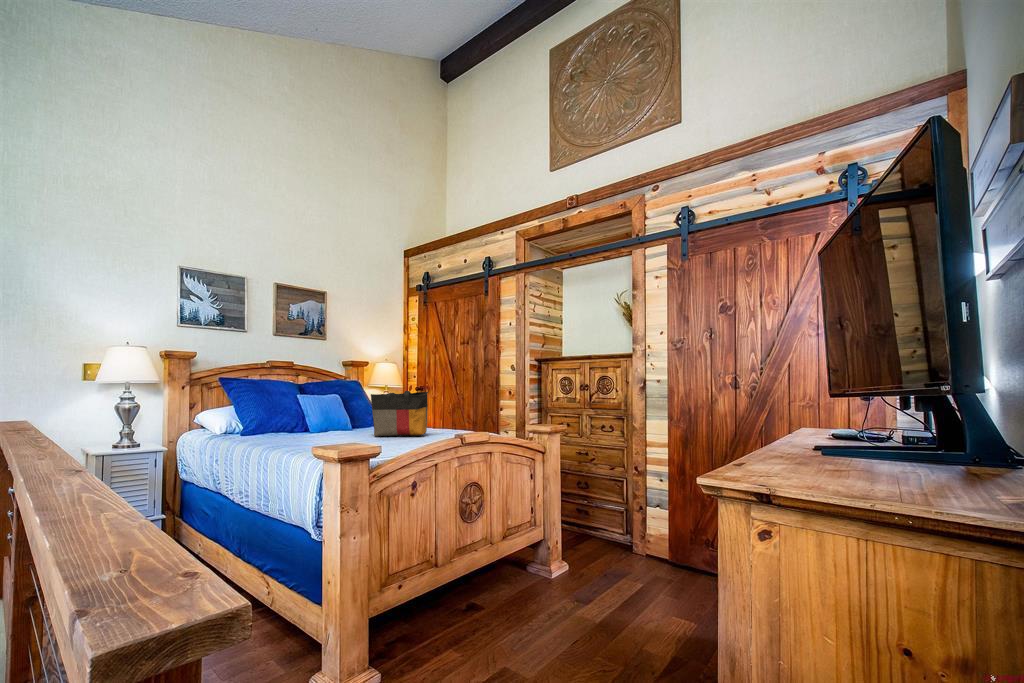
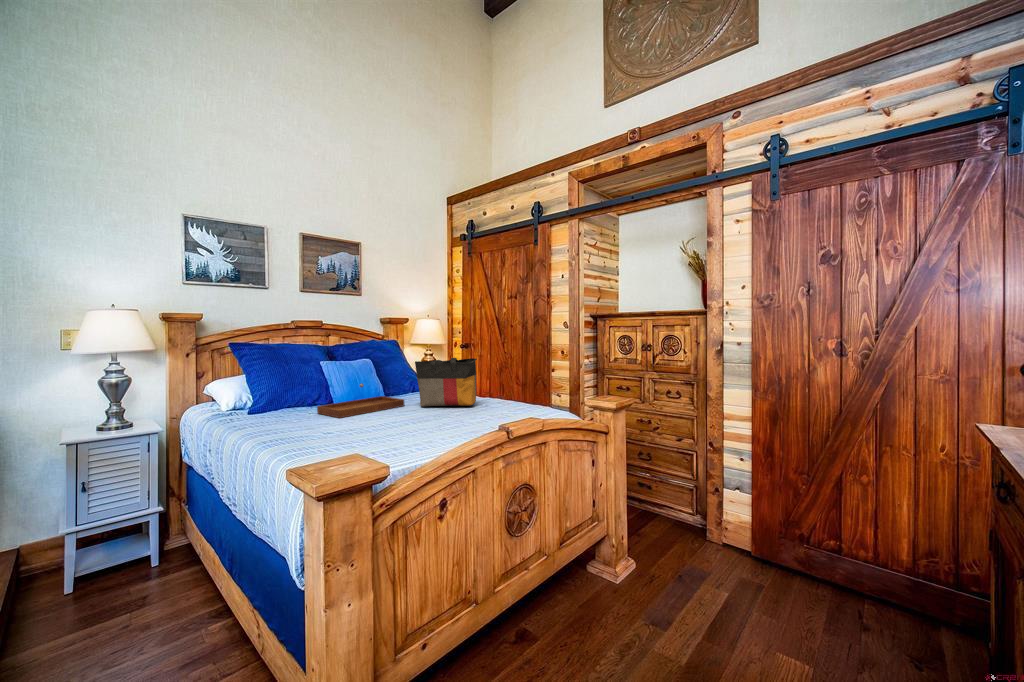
tray: none [275,414,359,444] -> present [317,384,404,418]

